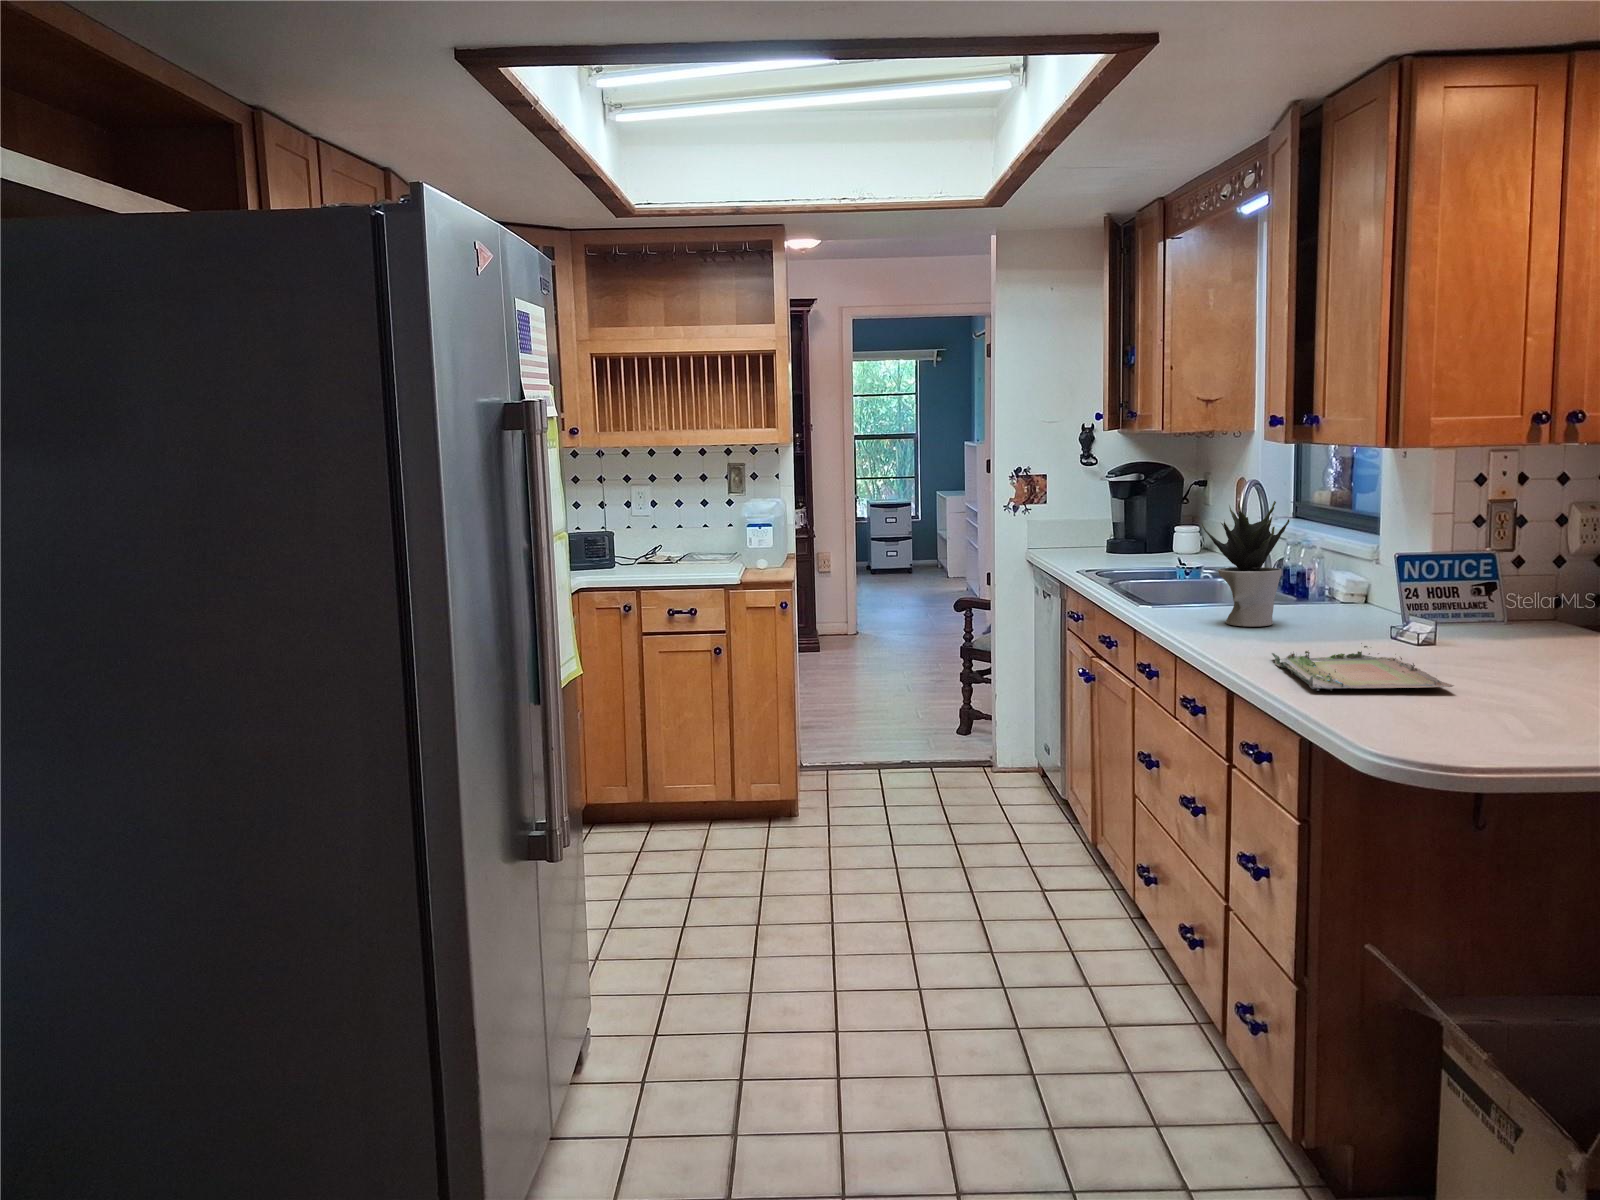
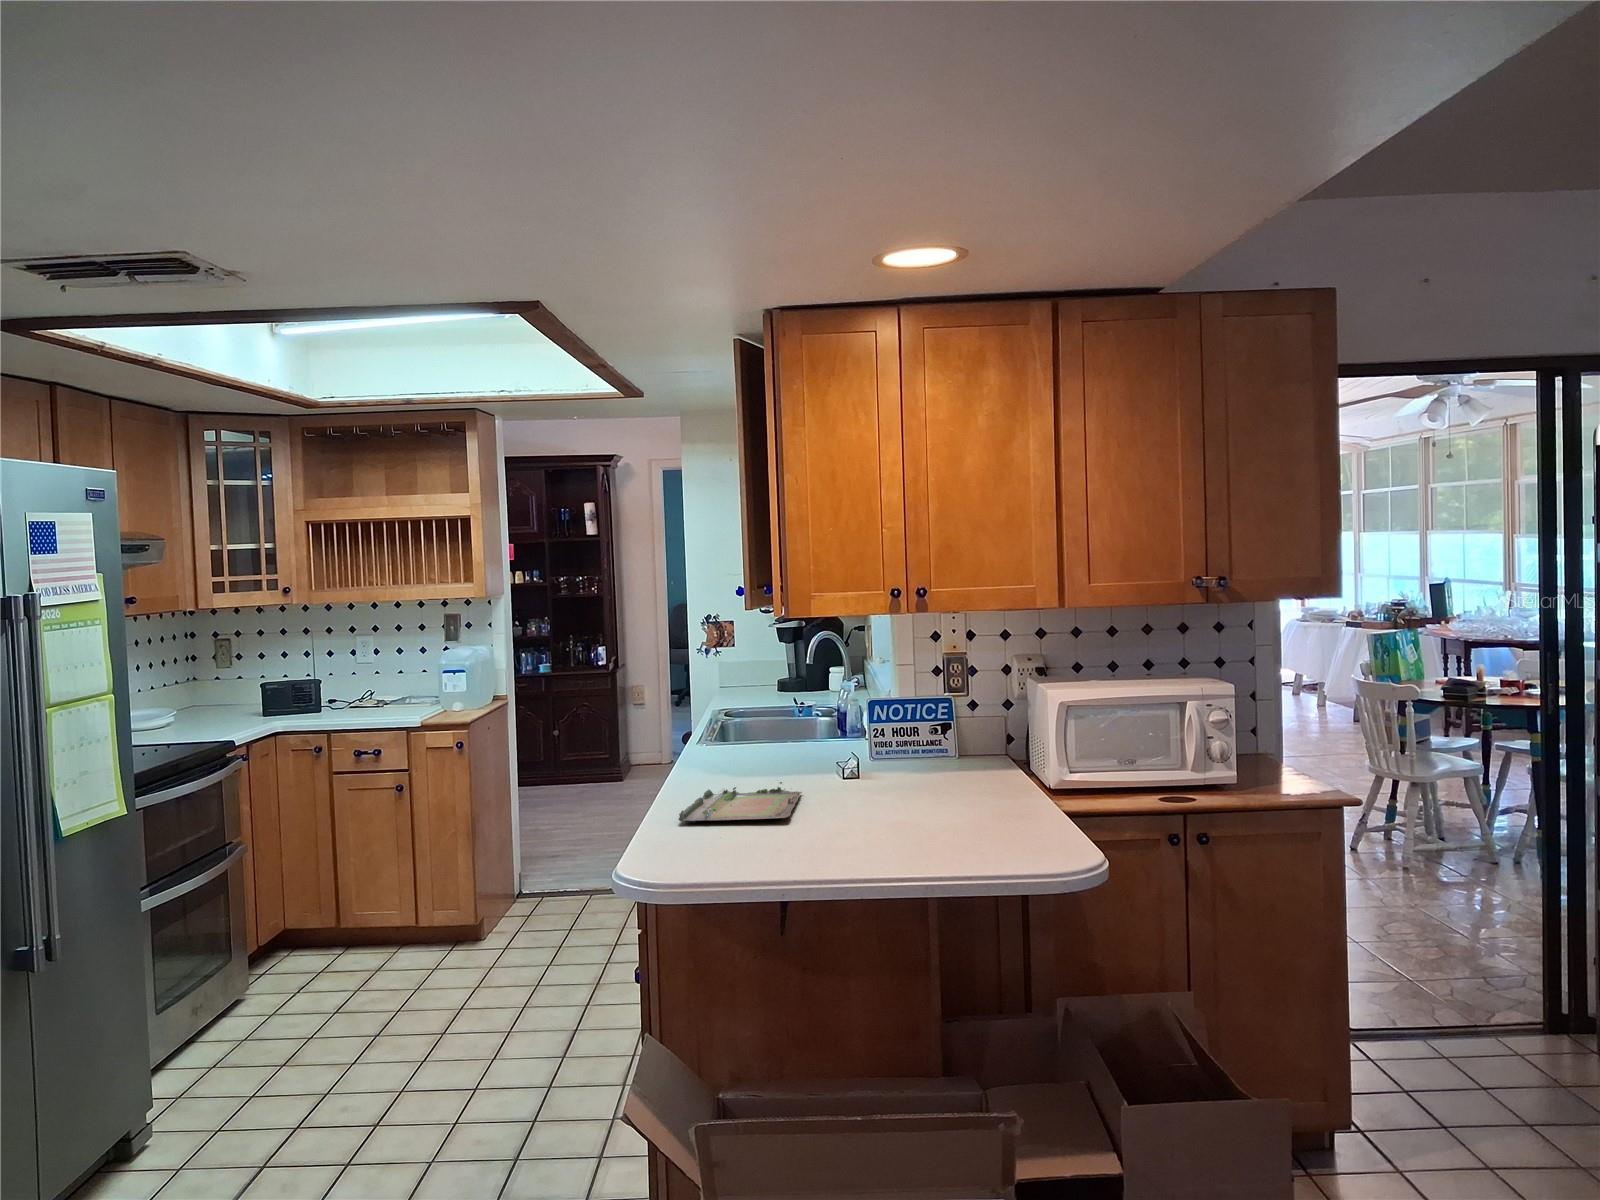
potted plant: present [1202,501,1289,627] -> none [720,655,791,764]

